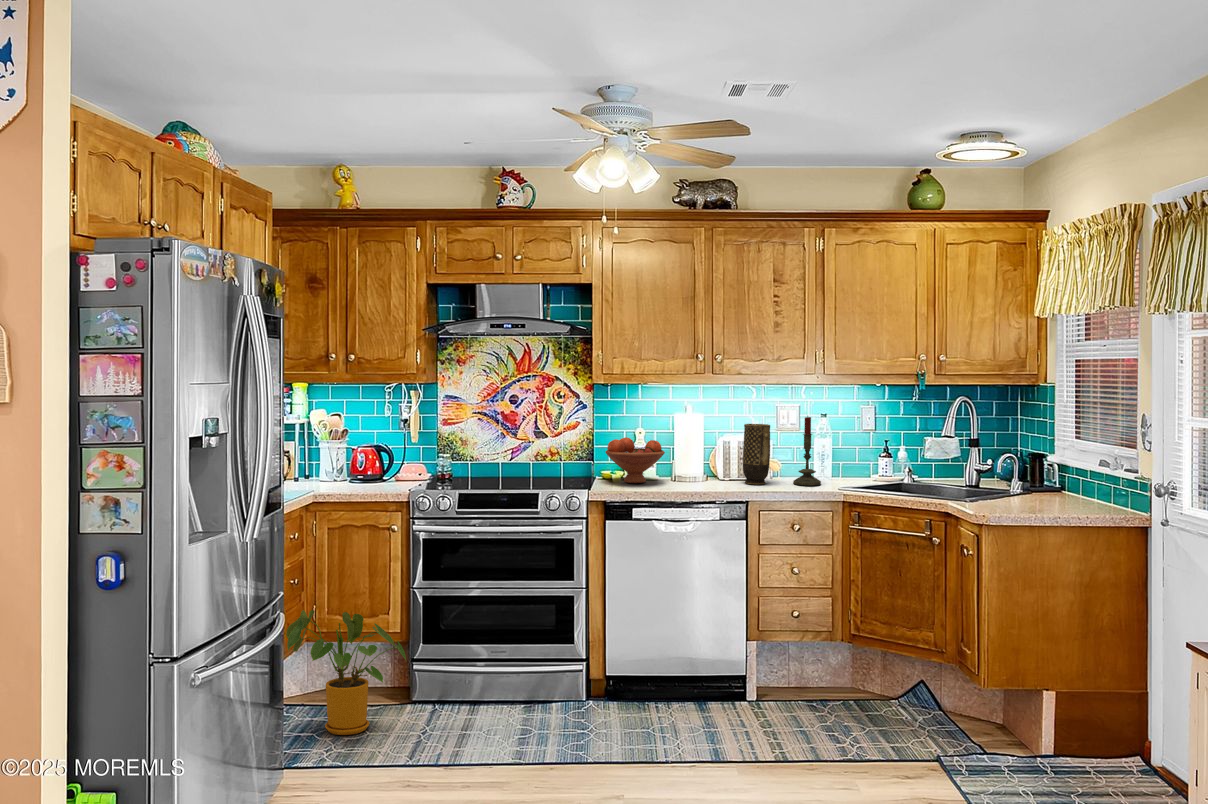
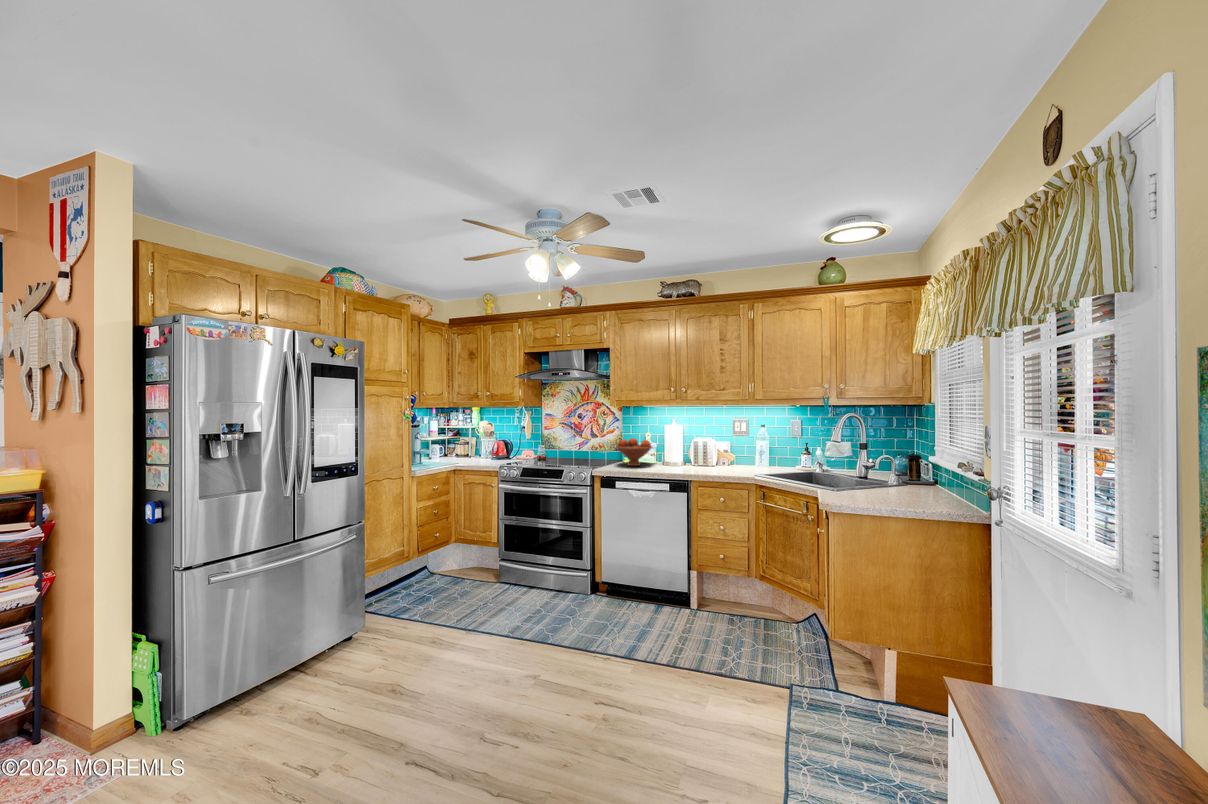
candle: present [793,416,821,486] -> none [733,425,752,473]
vase: present [743,424,770,484] -> none [700,431,717,470]
house plant: present [286,610,406,735] -> none [406,527,468,601]

